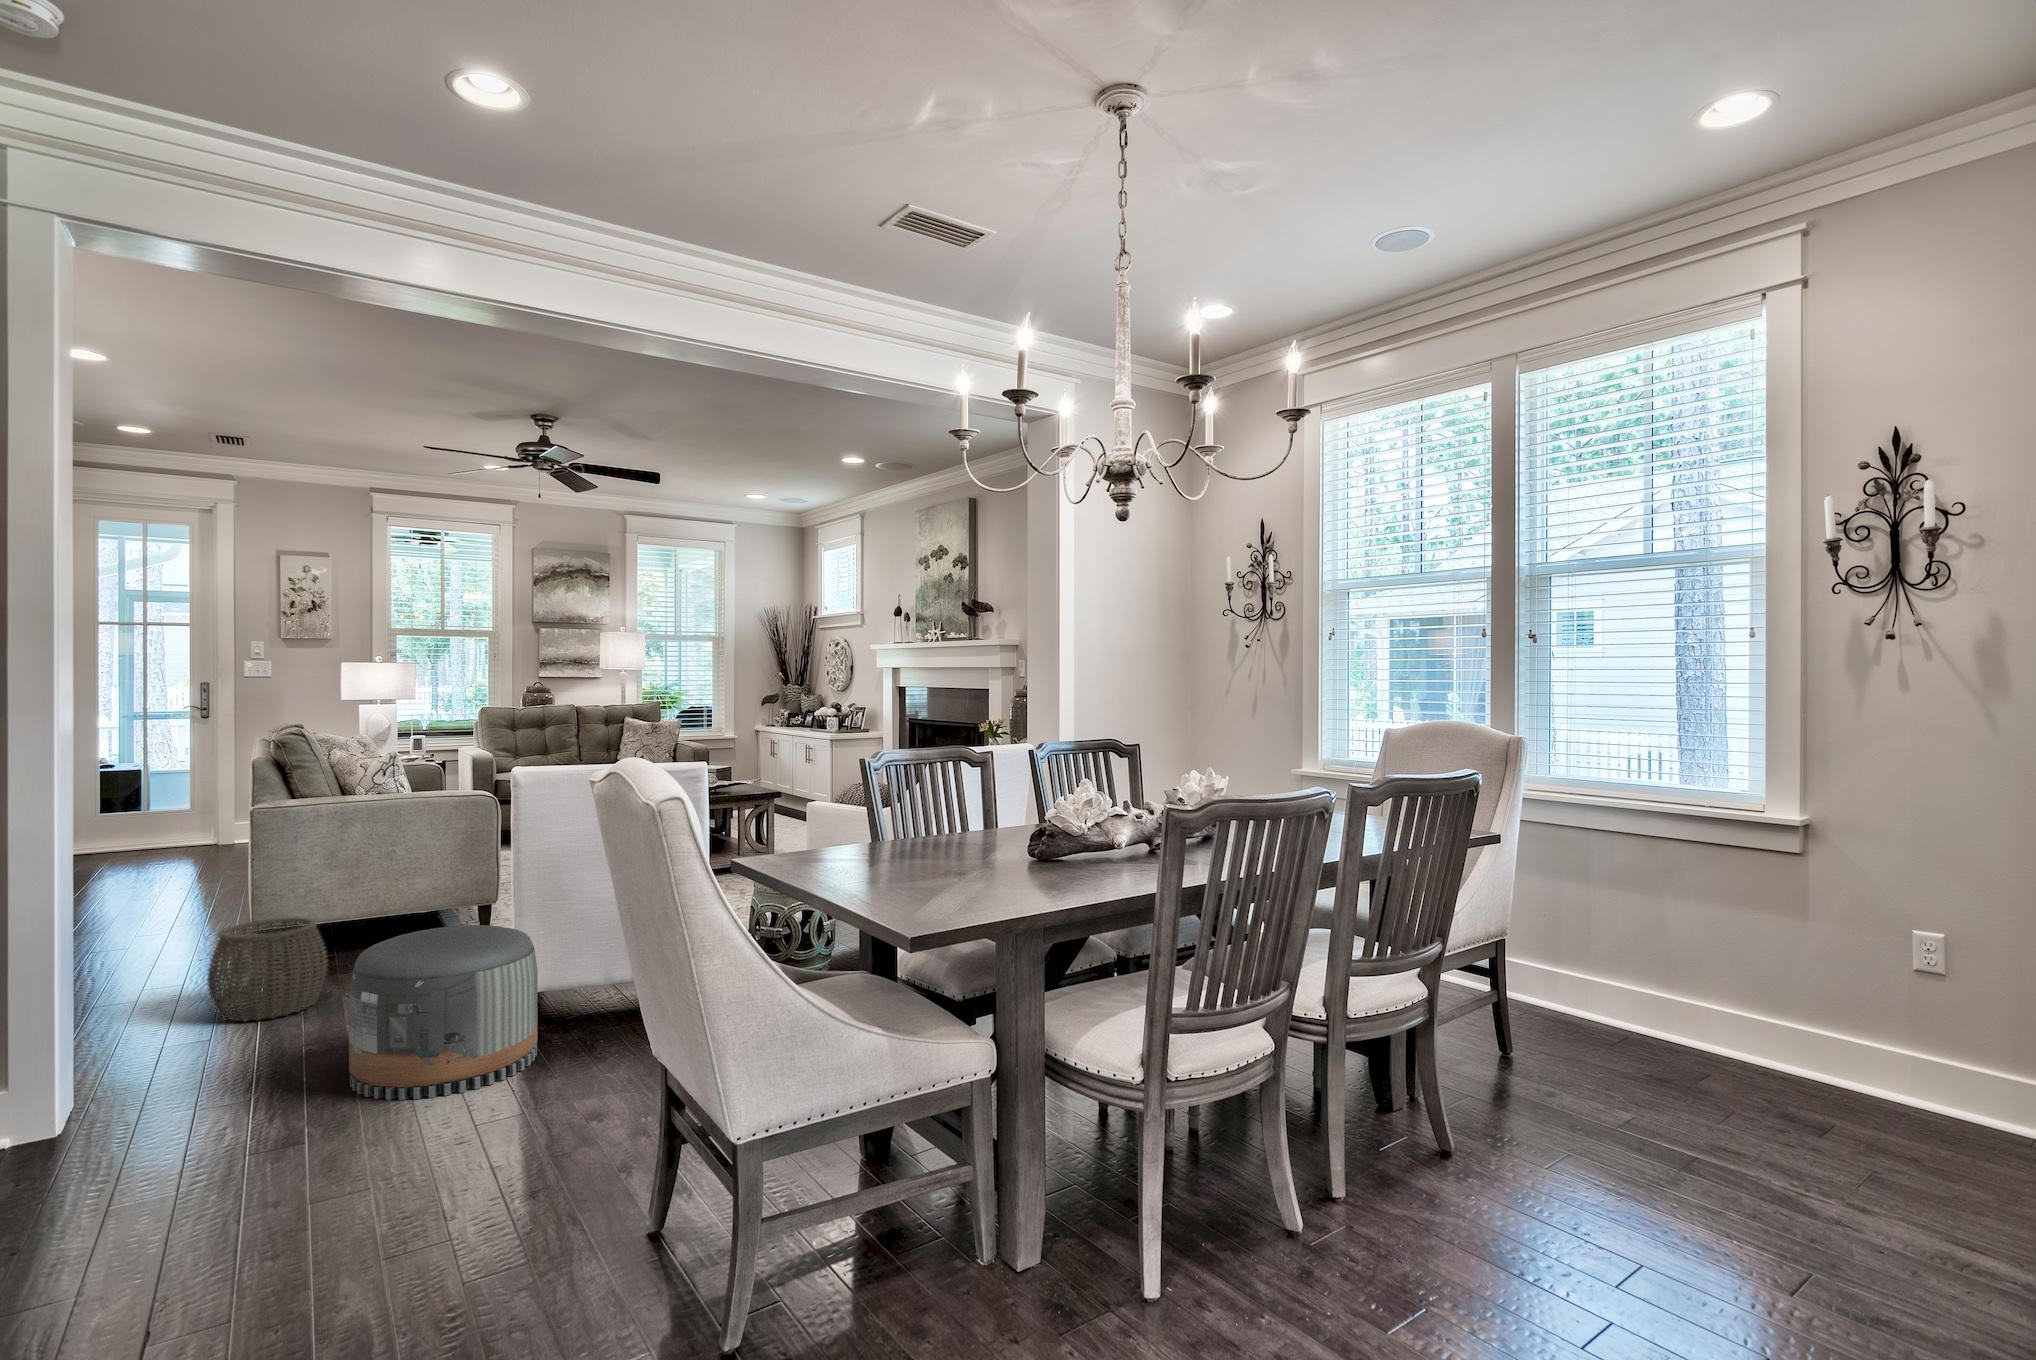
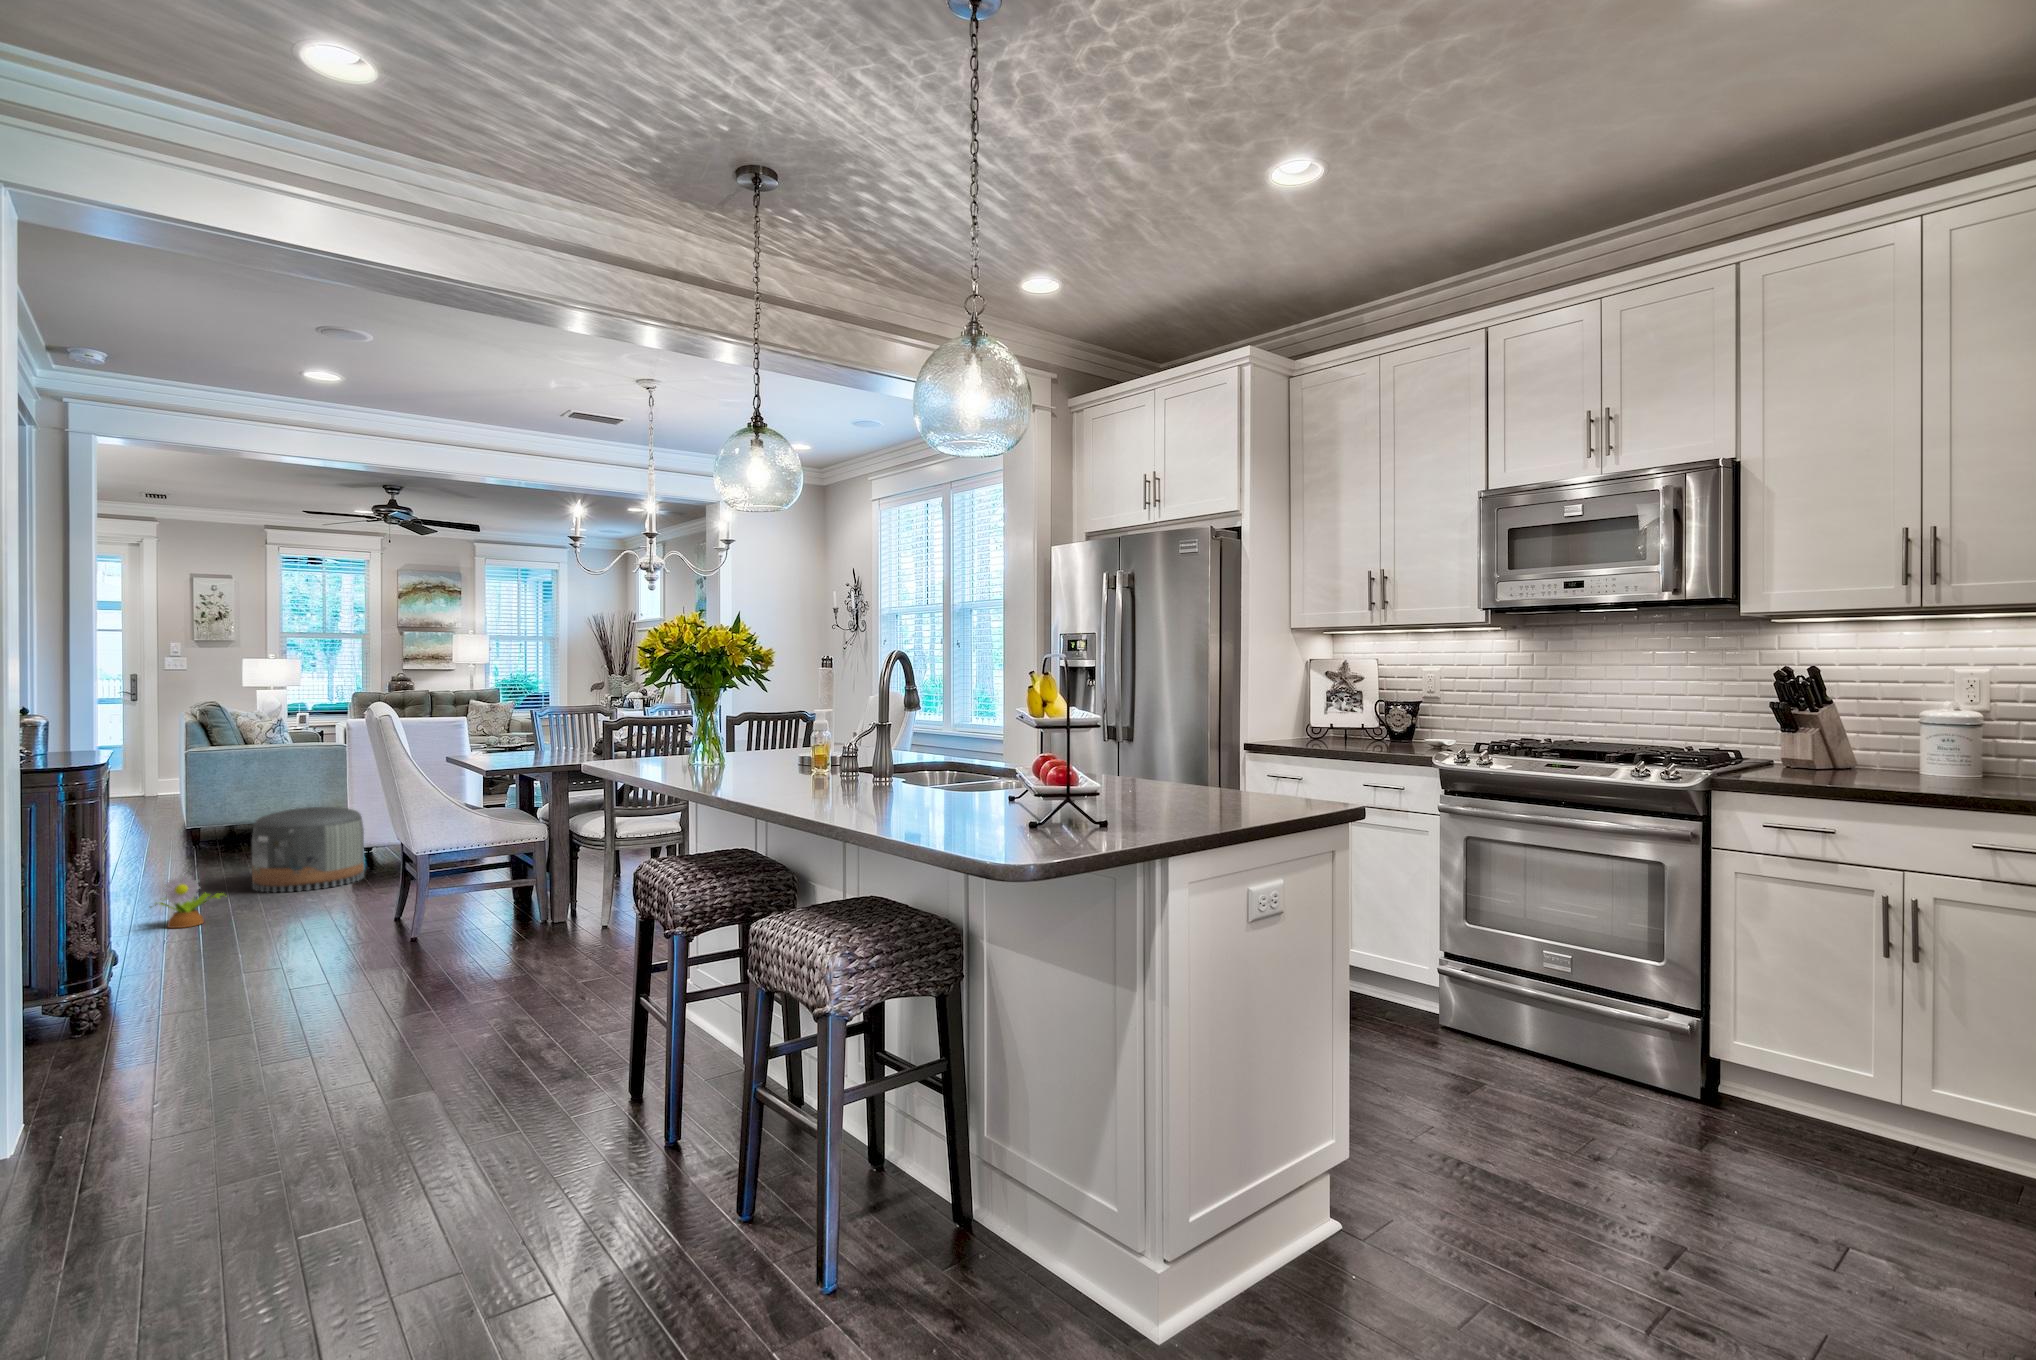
woven basket: present [207,917,328,1021] -> none [161,813,238,870]
decorative plant: none [141,1123,300,1238] -> present [155,875,224,928]

